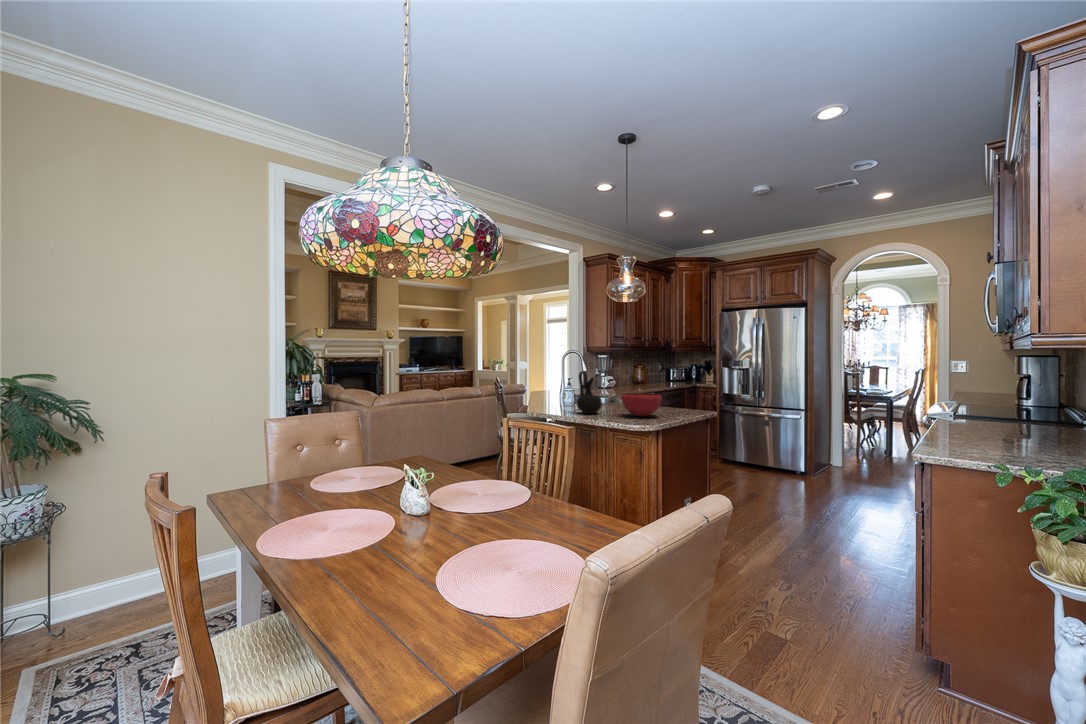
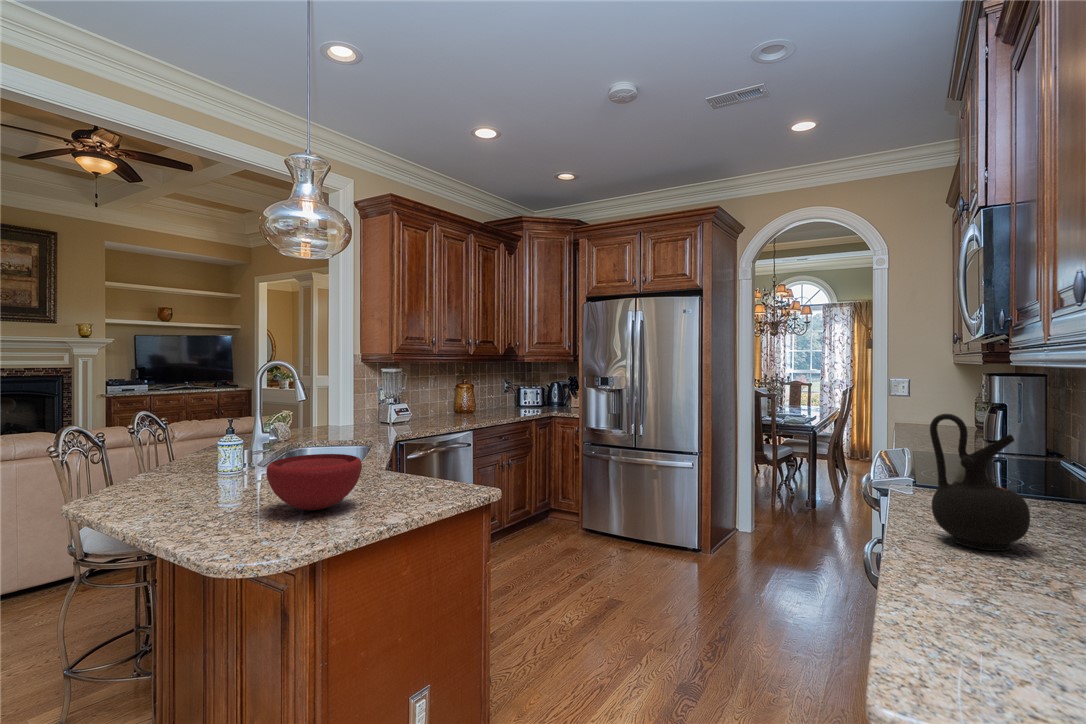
ceramic jug: present [577,371,602,414] -> present [930,414,1030,551]

